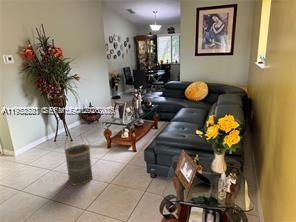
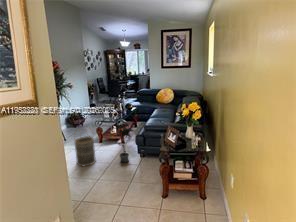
potted plant: none [116,130,142,185] -> present [116,124,133,162]

